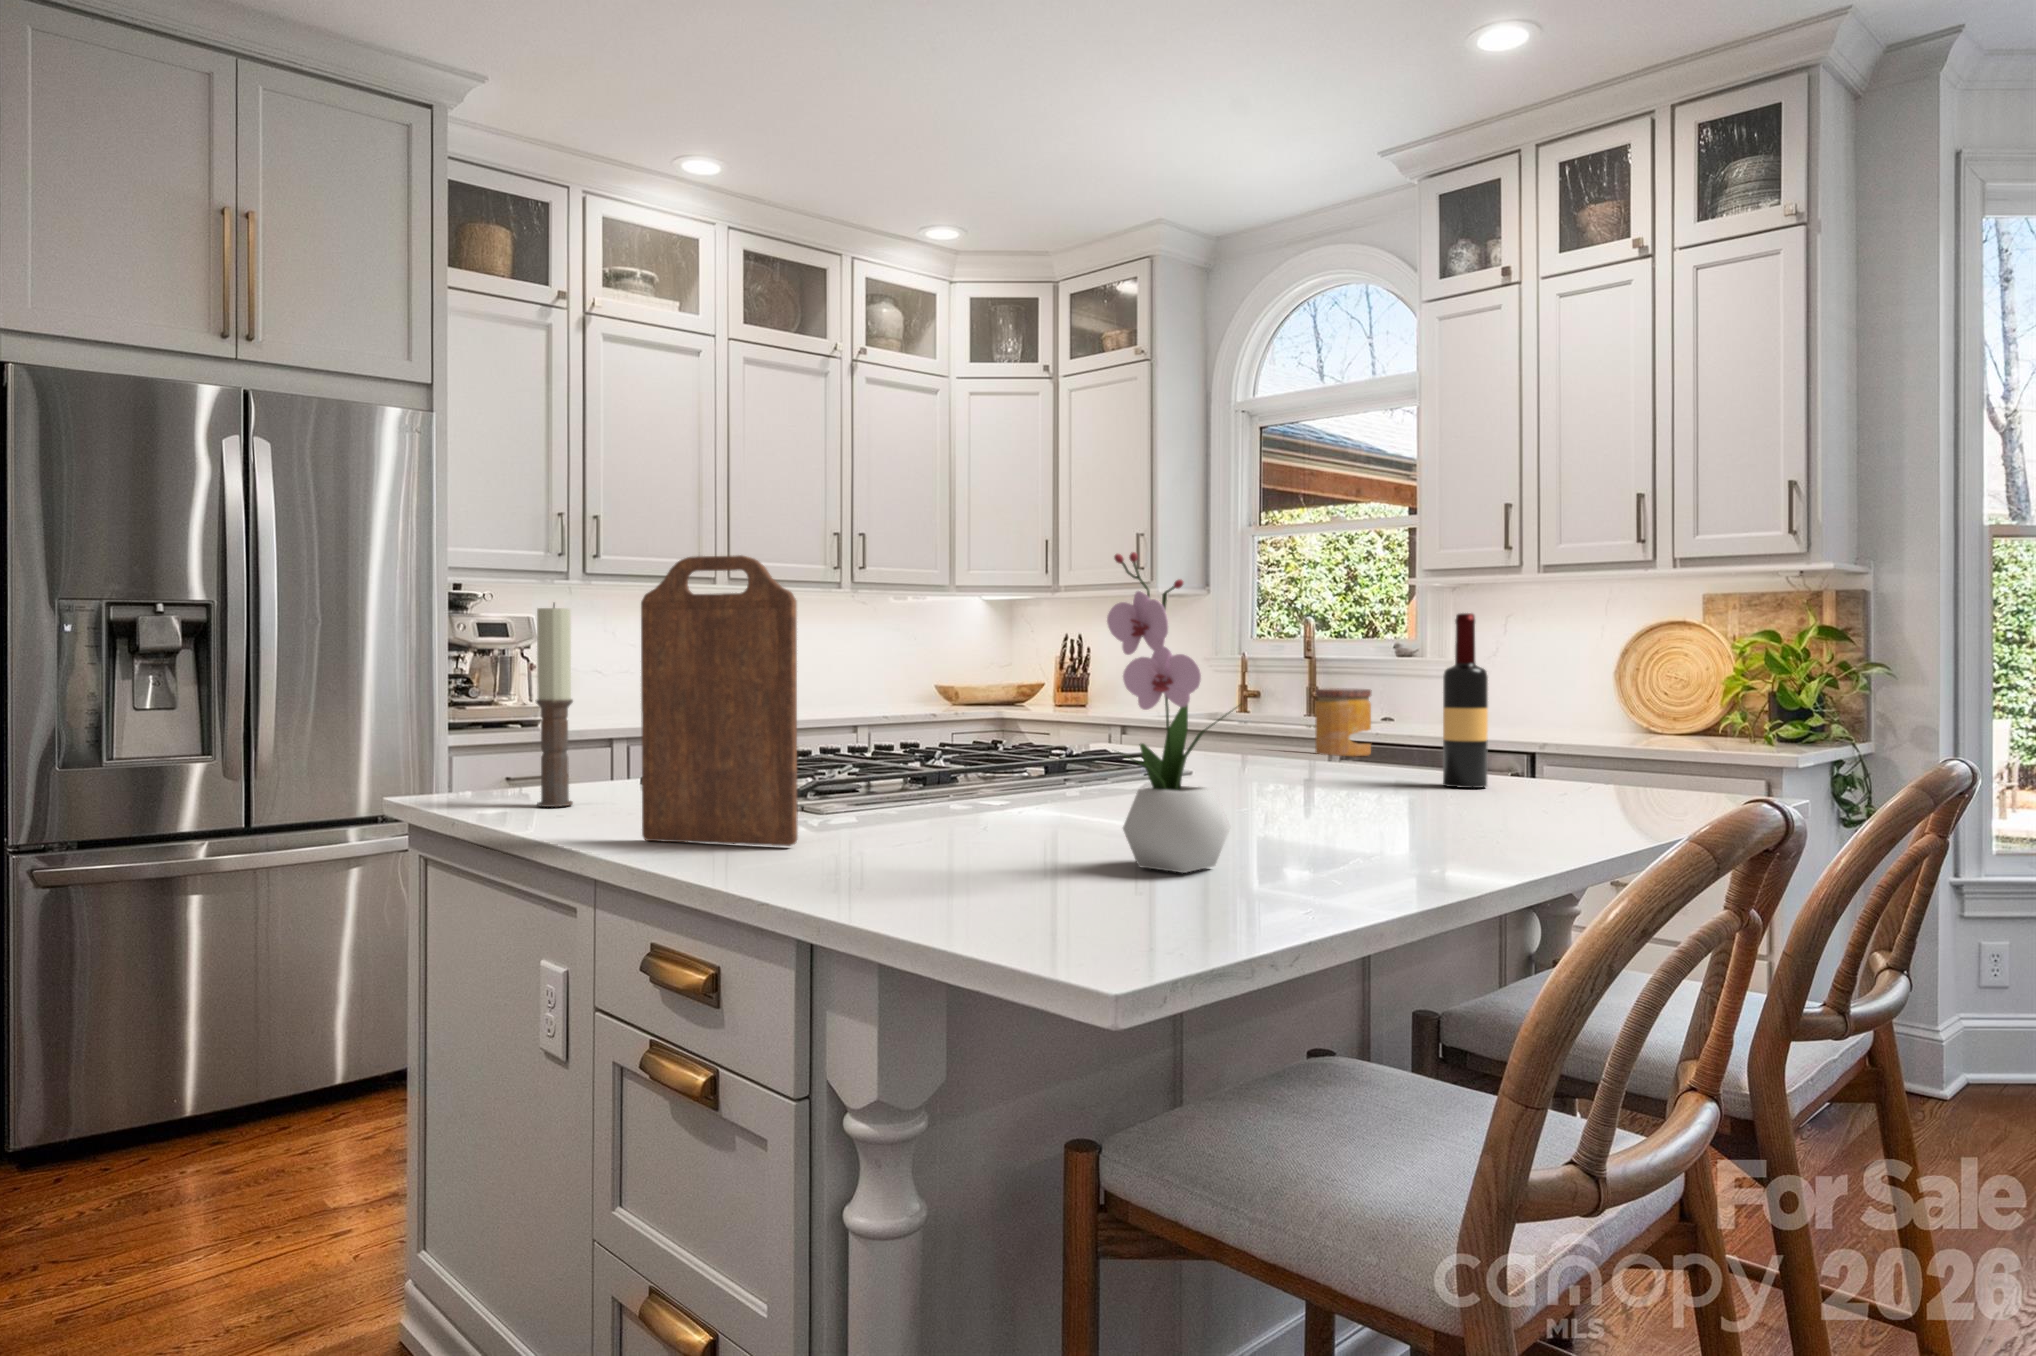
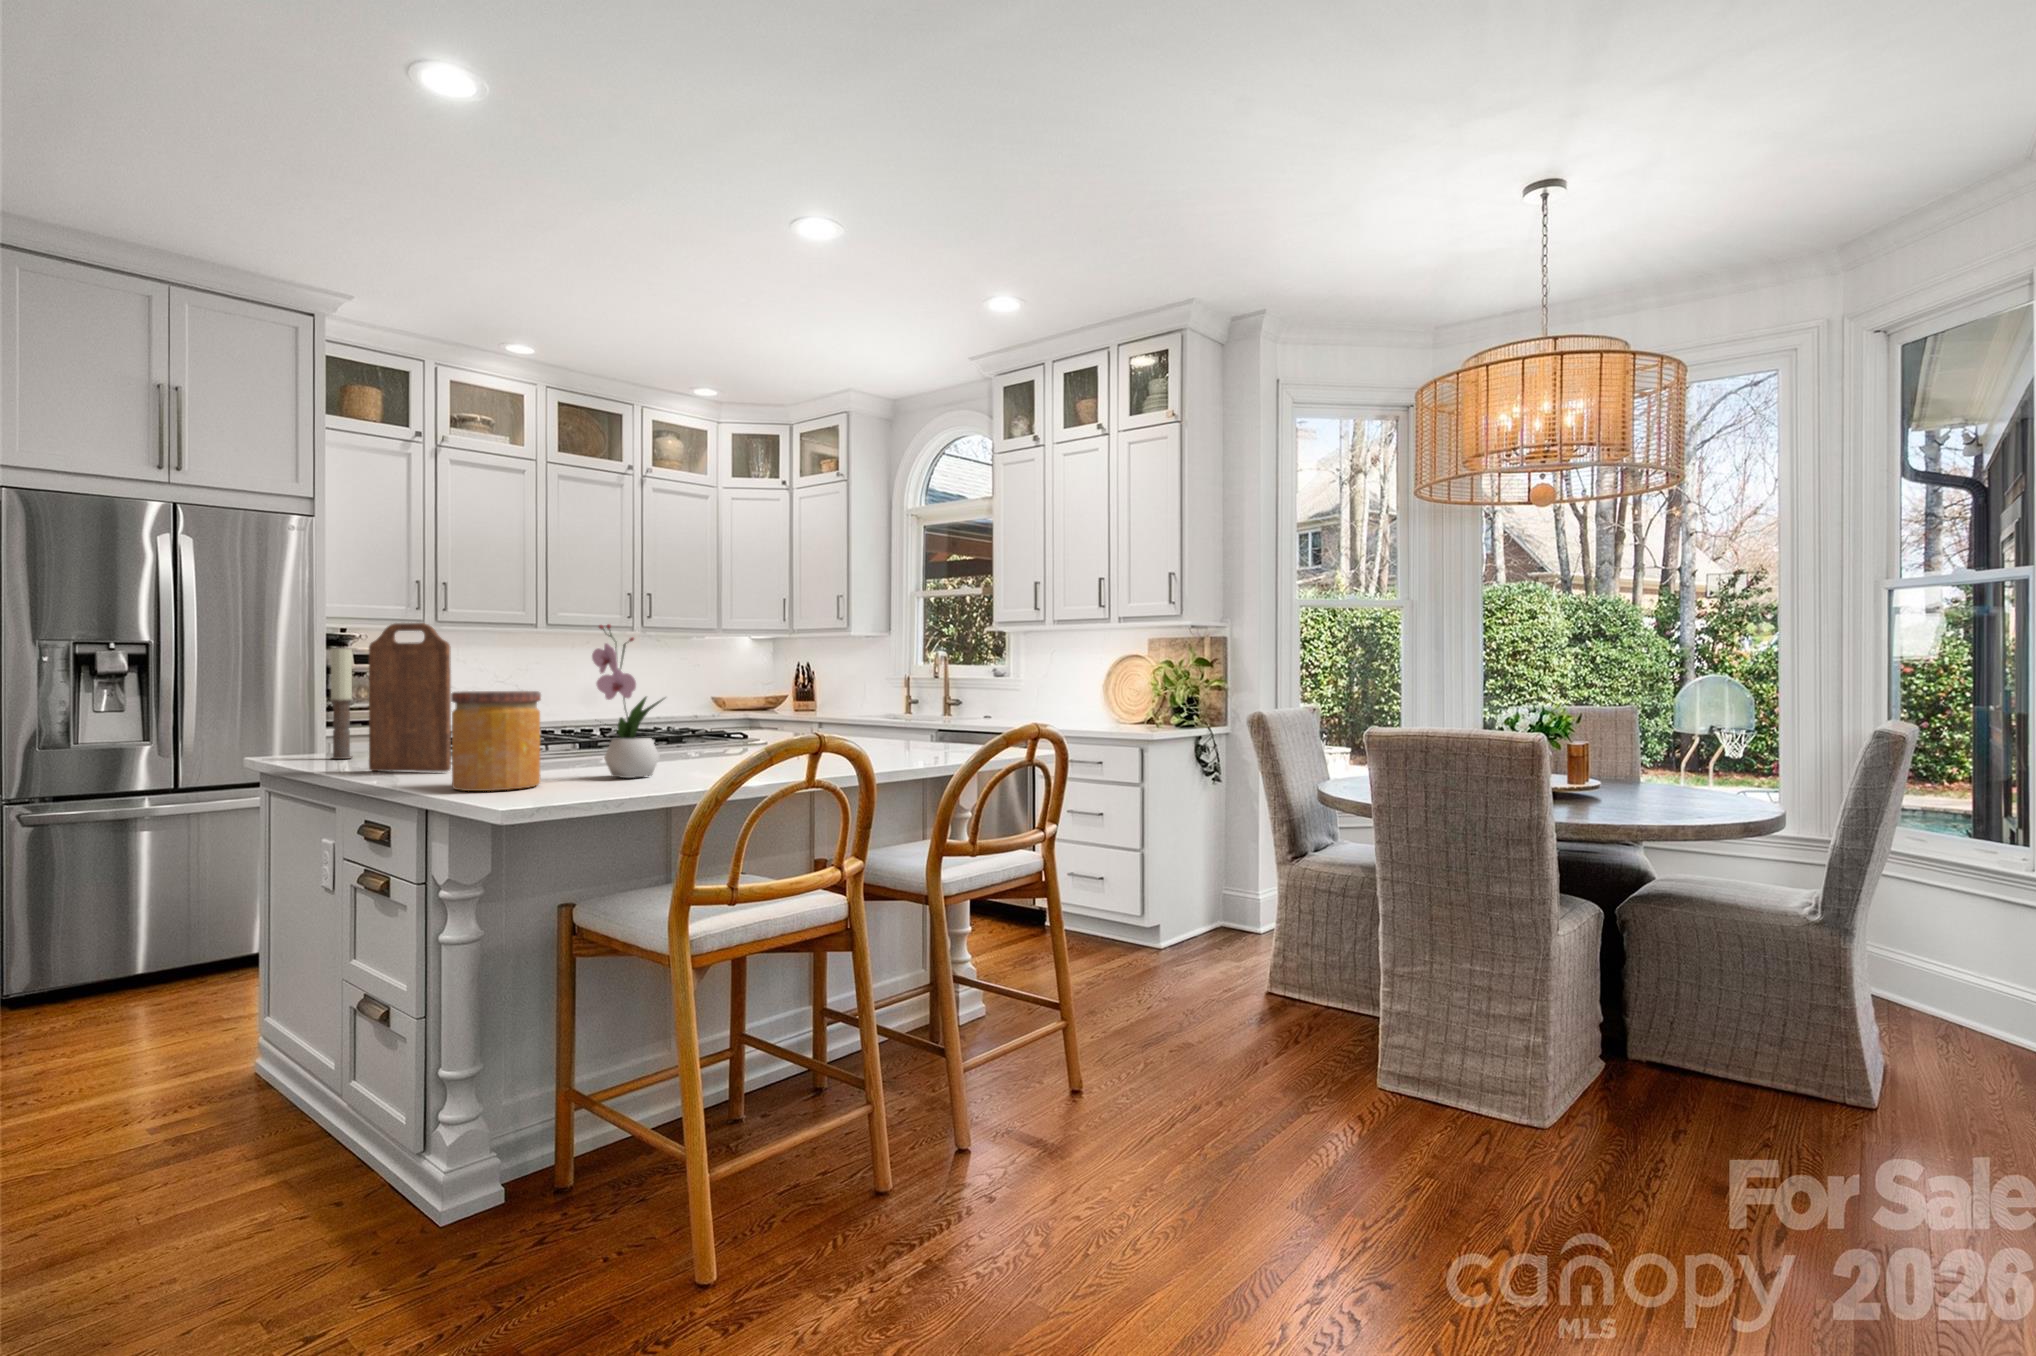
wine bottle: present [1443,613,1488,788] -> none [887,651,910,747]
jar: present [1315,688,1371,757] -> present [451,691,541,791]

